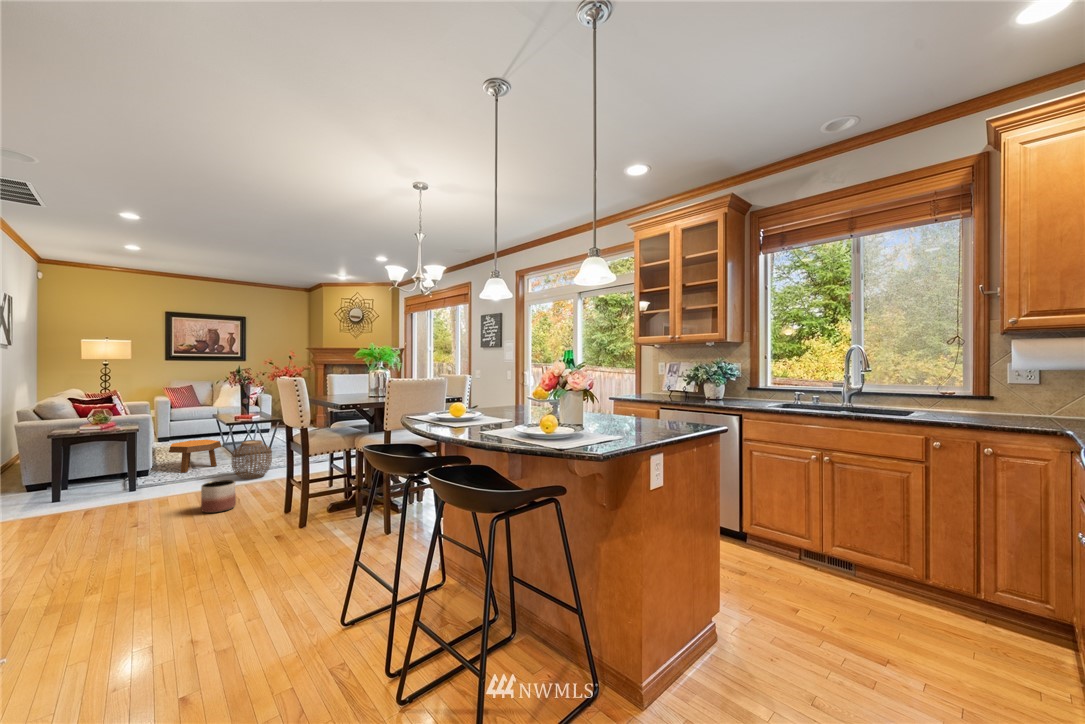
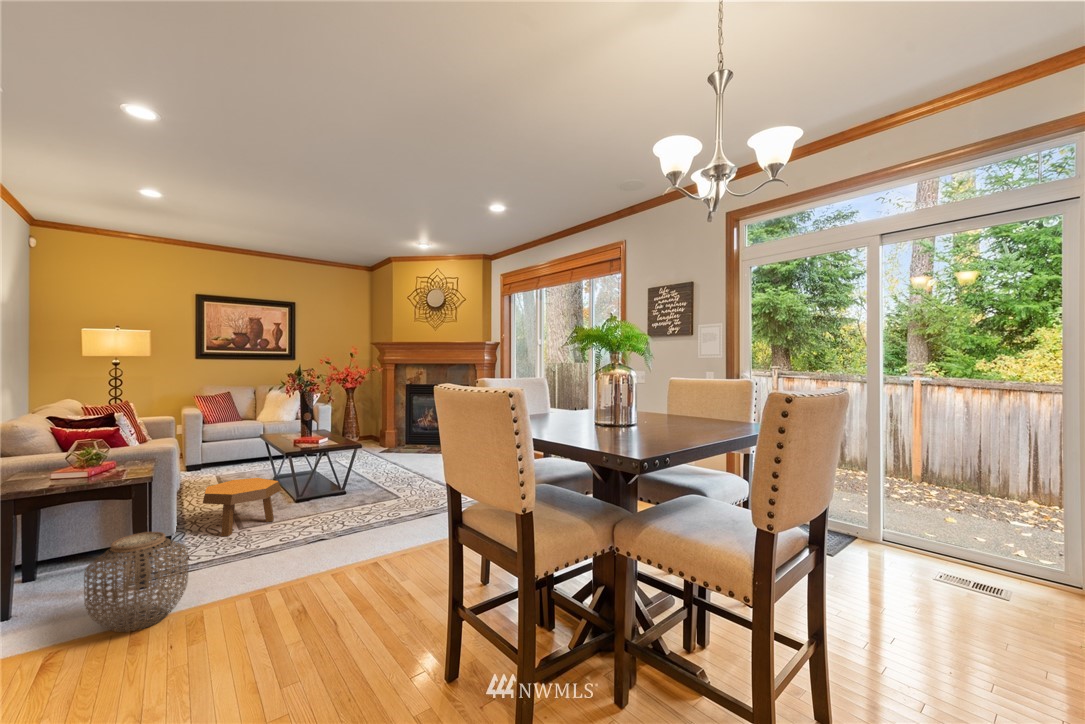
woven basket: present [231,440,272,479] -> present [84,532,188,632]
planter: present [201,480,236,513] -> none [271,584,334,663]

